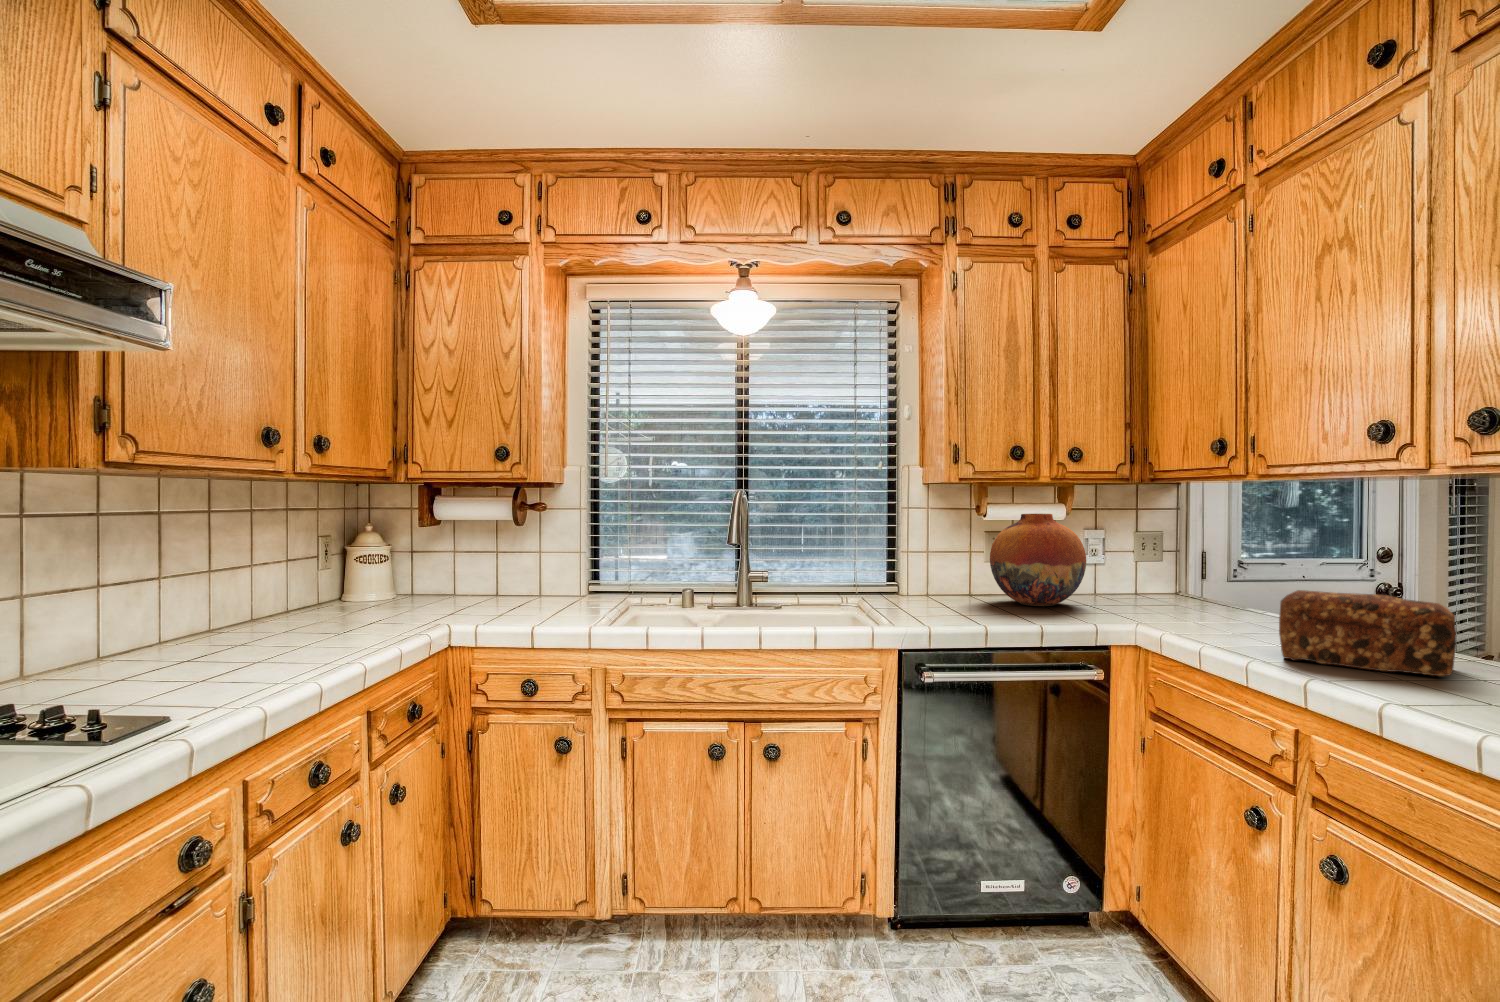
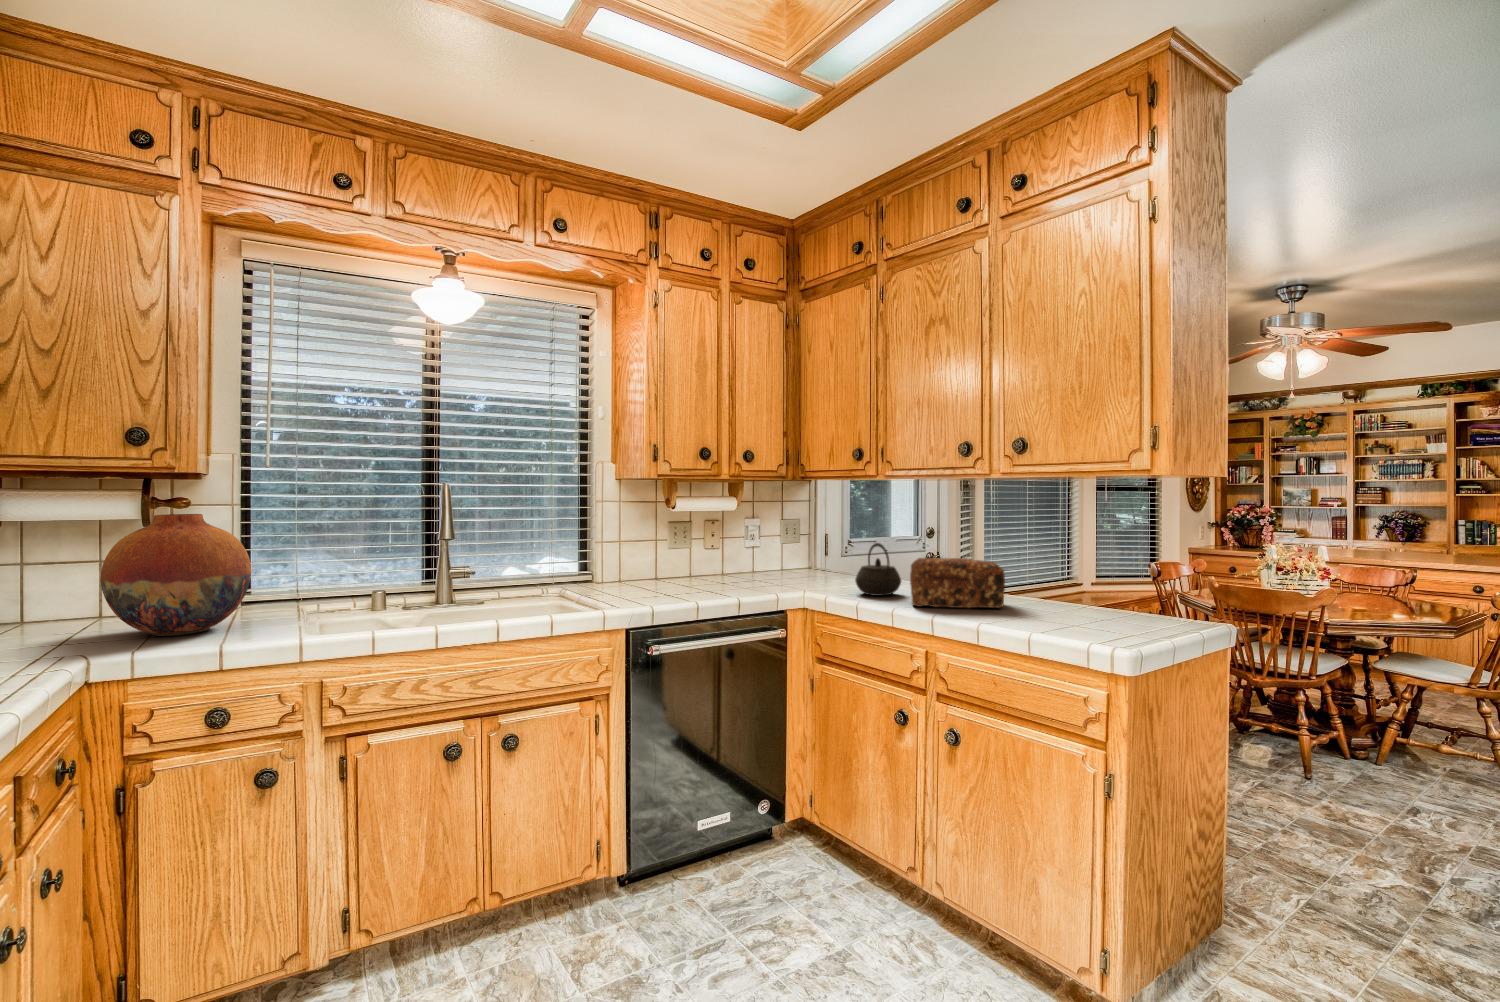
vase: present [990,514,1086,606] -> present [100,514,251,636]
kettle: none [1207,565,1283,639] -> present [855,543,901,596]

